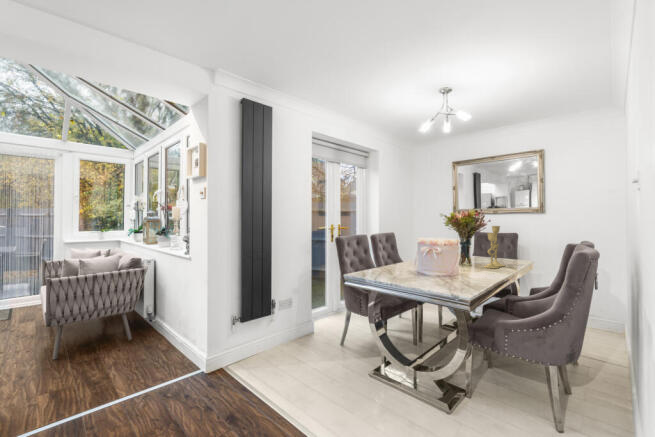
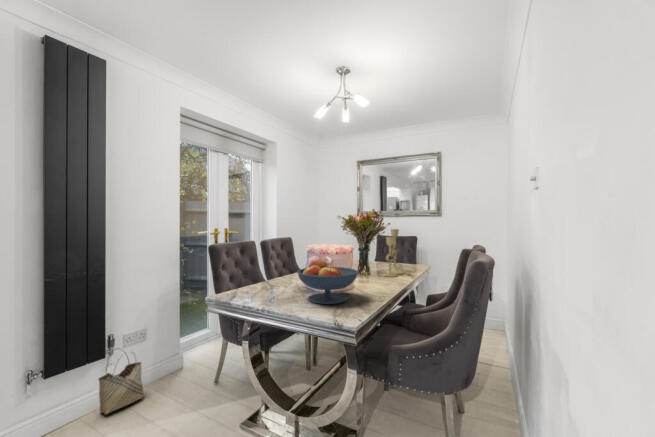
fruit bowl: none [416,250,468,285] -> present [297,260,358,304]
woven basket: none [267,311,293,356] -> present [98,350,143,414]

